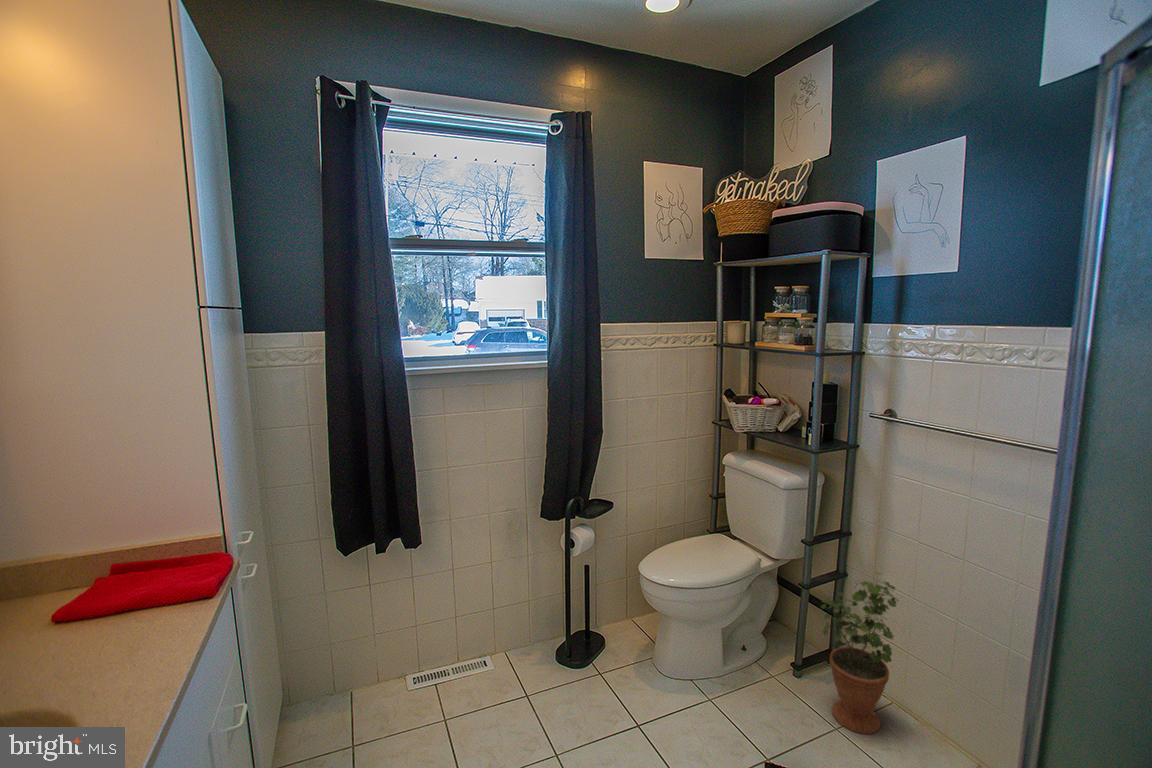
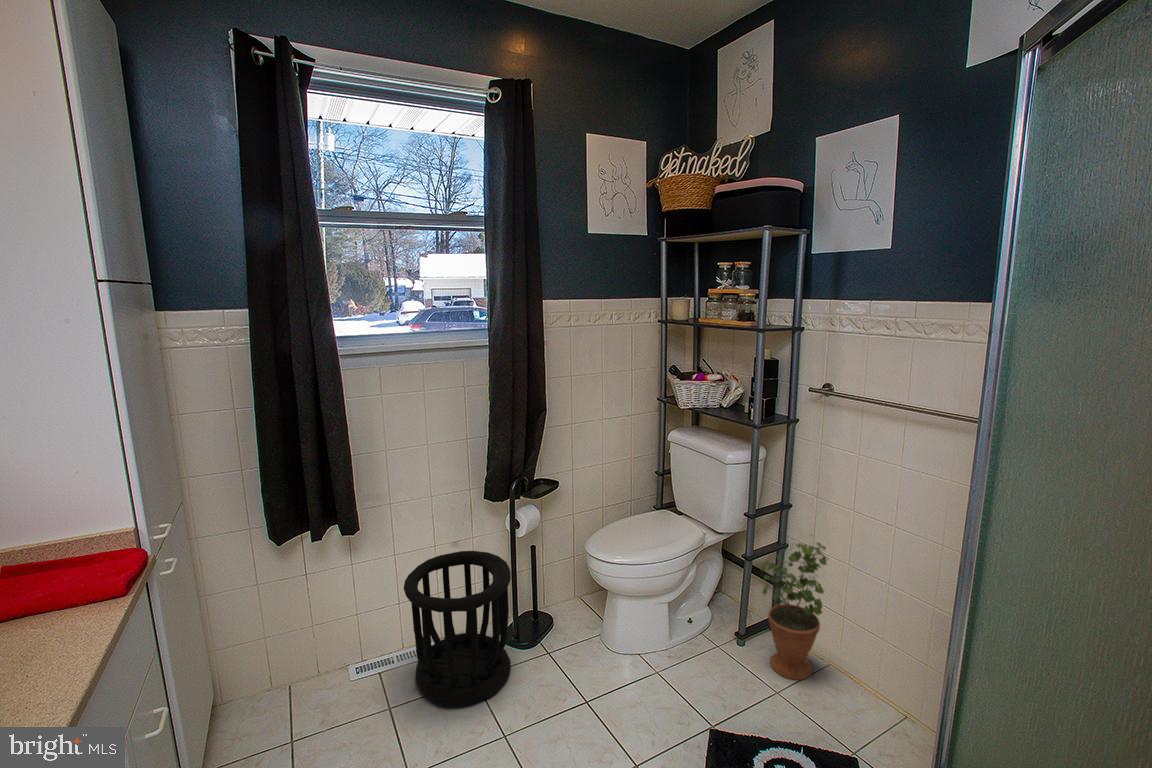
wastebasket: none [450,567,556,727] -> present [404,551,511,707]

